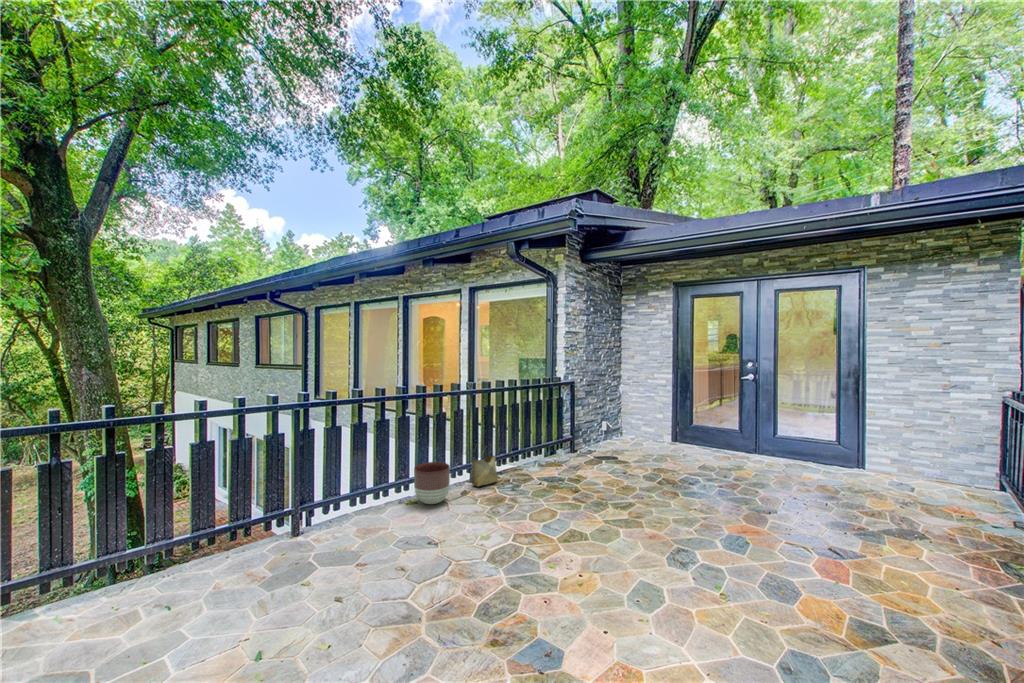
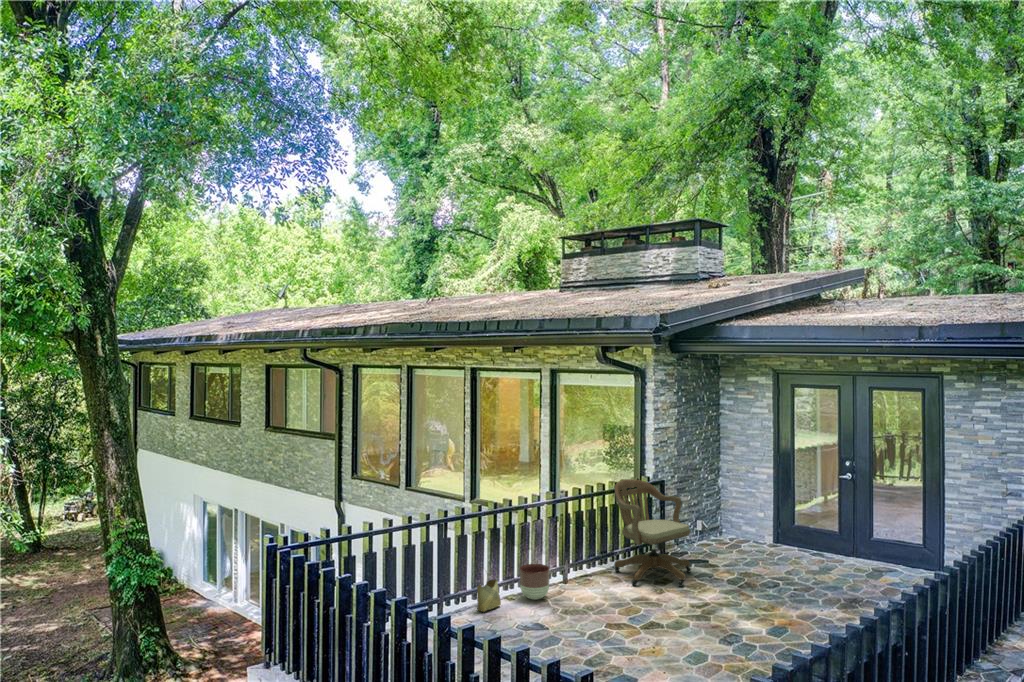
chair: none [526,376,605,485] -> present [614,479,691,586]
woven basket: present [472,445,498,486] -> present [477,579,501,612]

